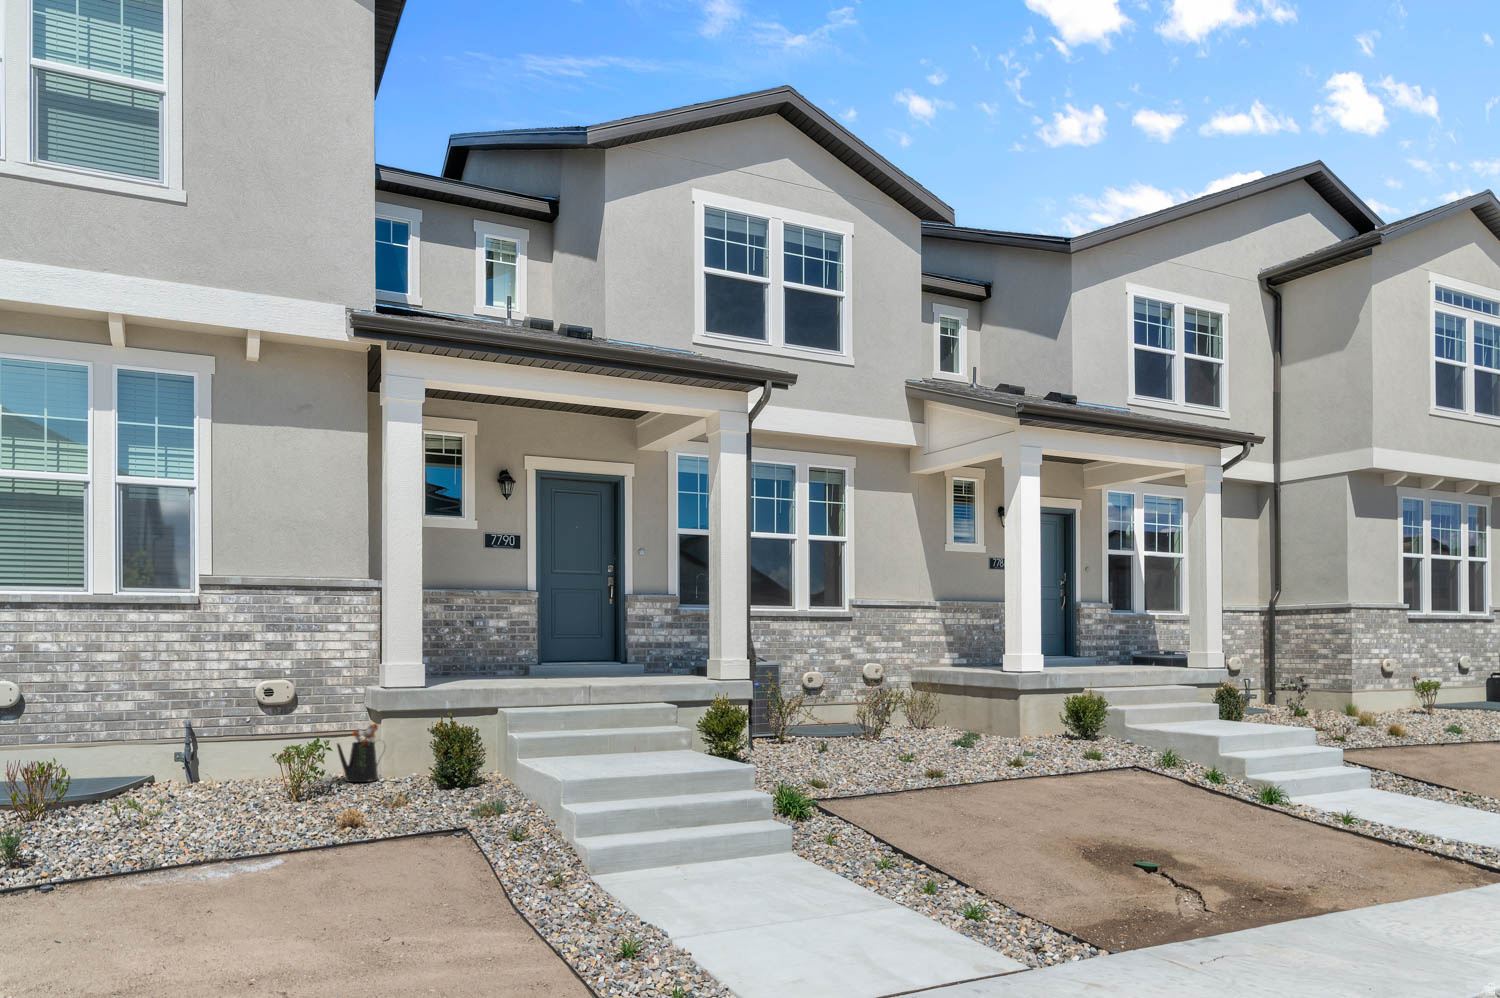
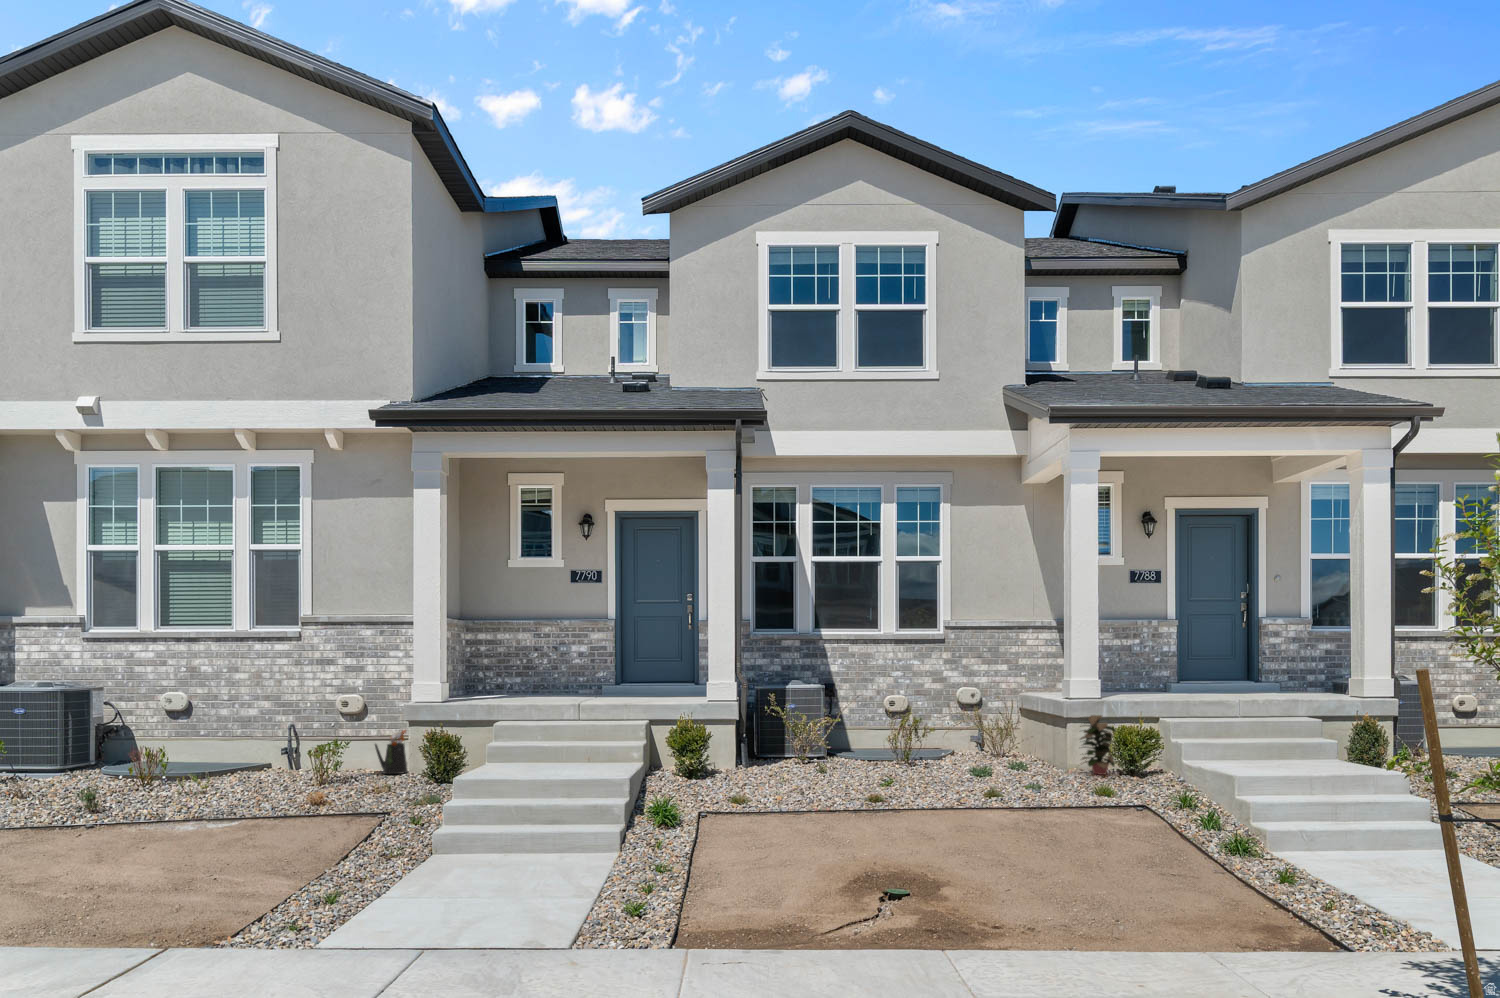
decorative plant: none [1034,687,1074,742] -> present [1080,715,1116,775]

